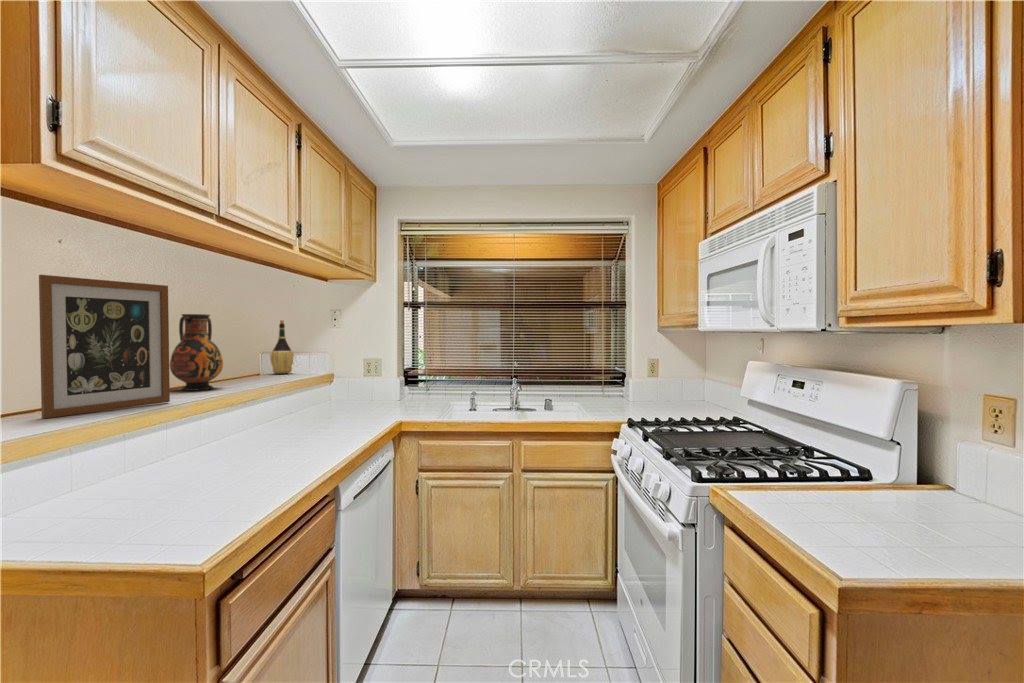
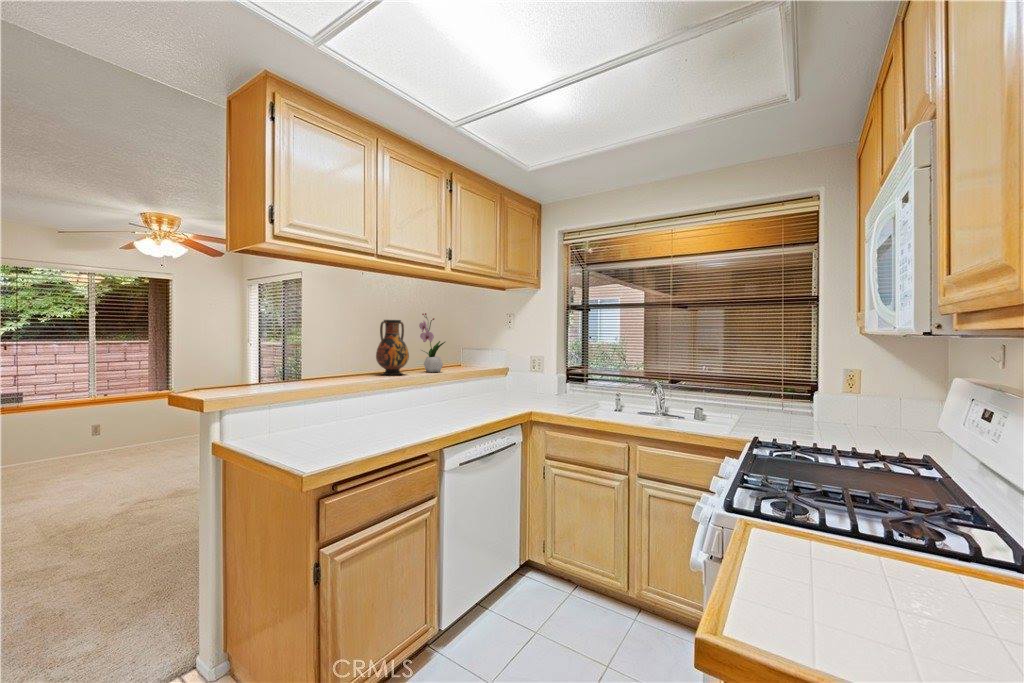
picture frame: present [39,275,170,419] -> none [292,298,362,384]
flower arrangement: none [227,306,267,382] -> present [419,313,445,372]
wine bottle: present [270,320,294,374] -> none [460,323,478,367]

